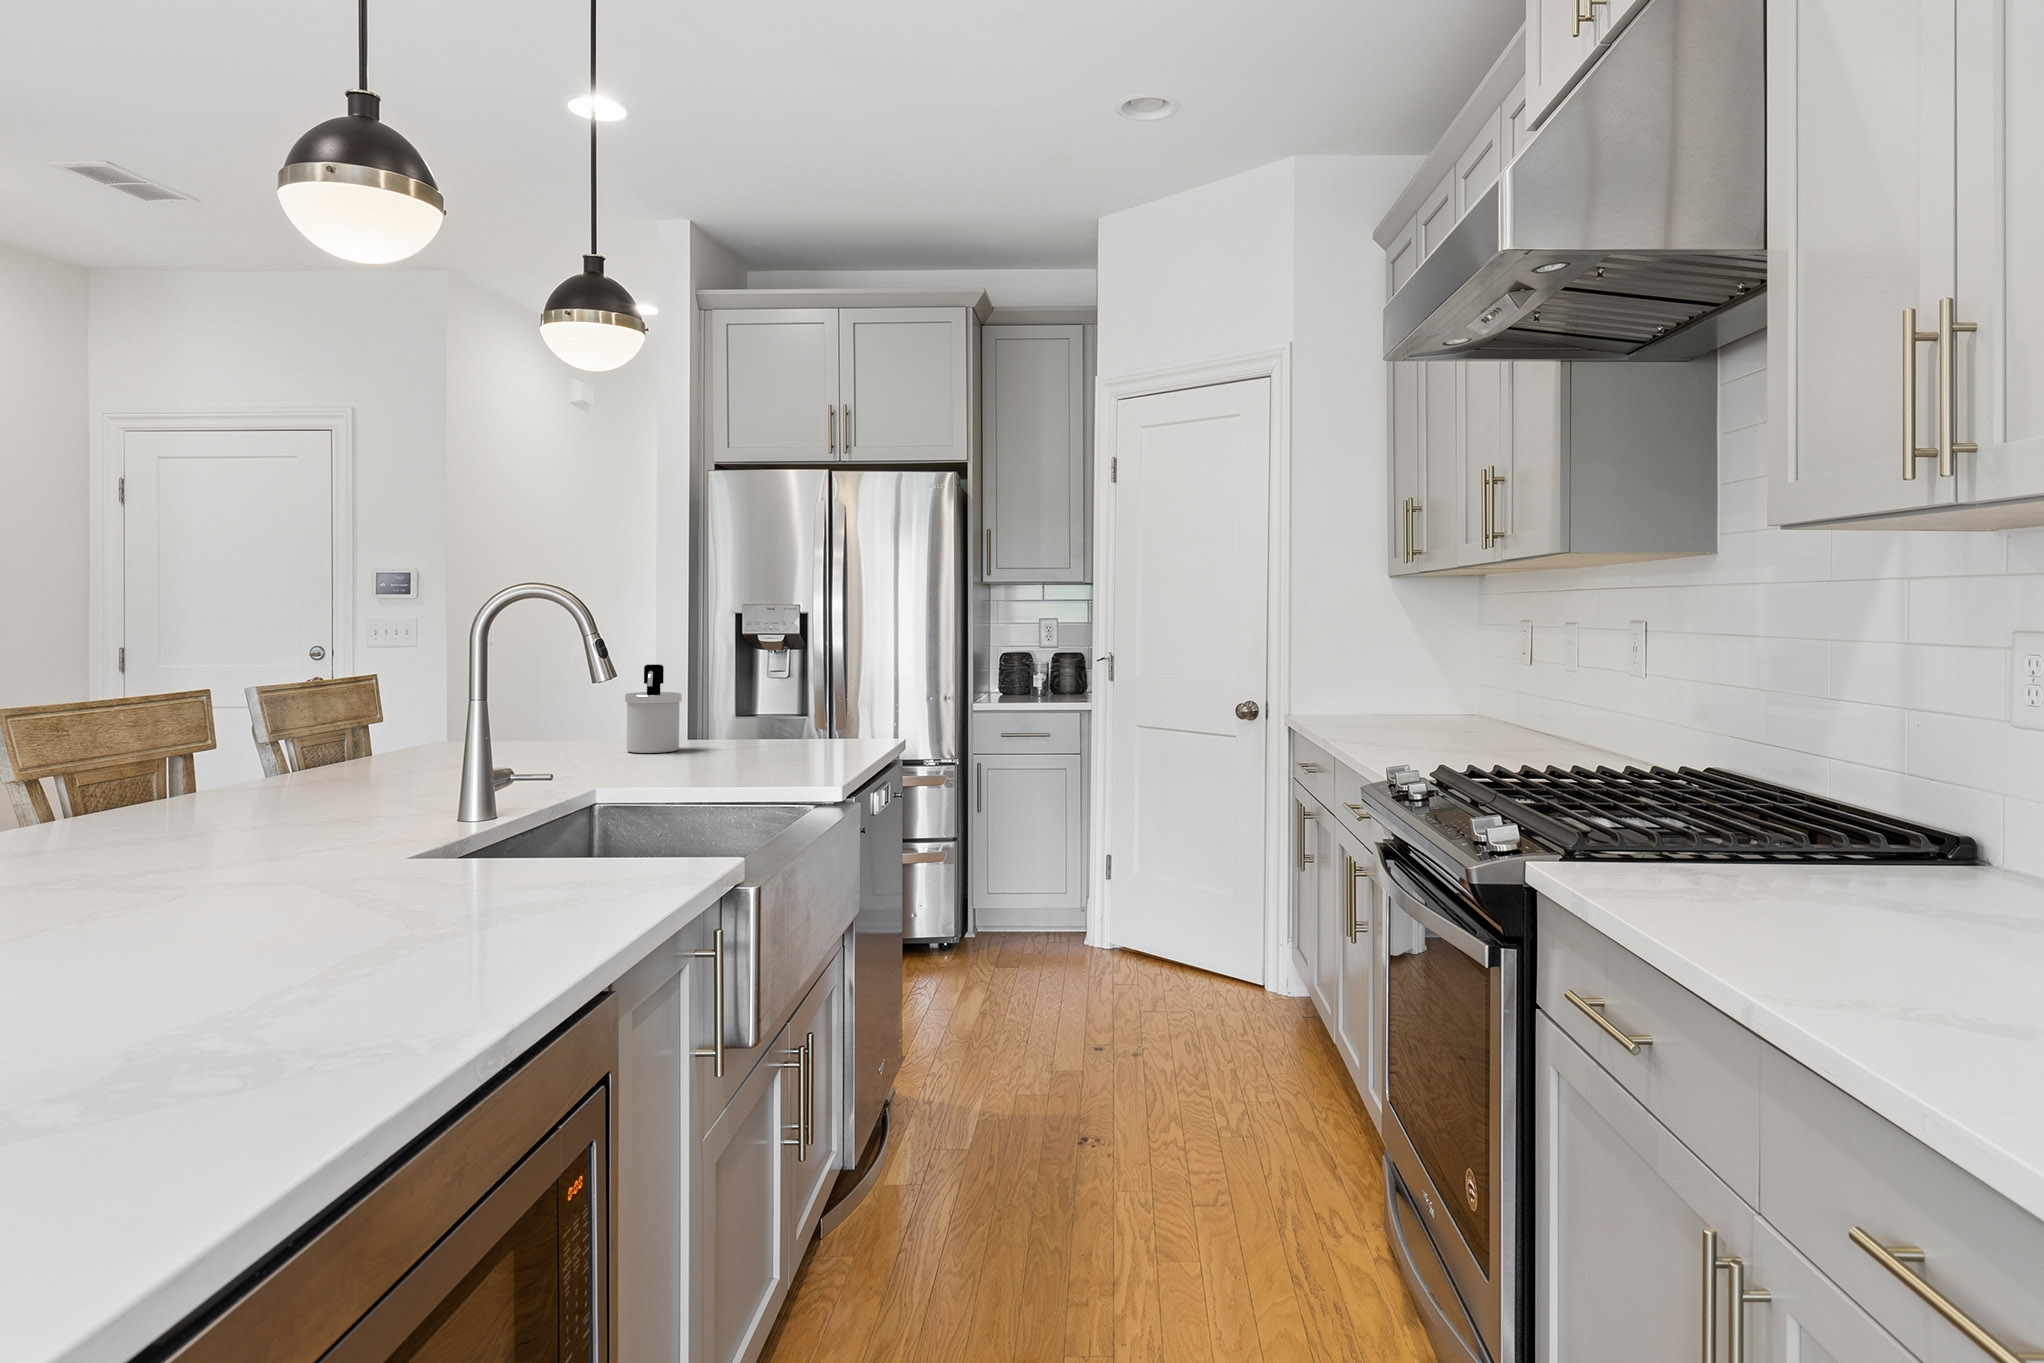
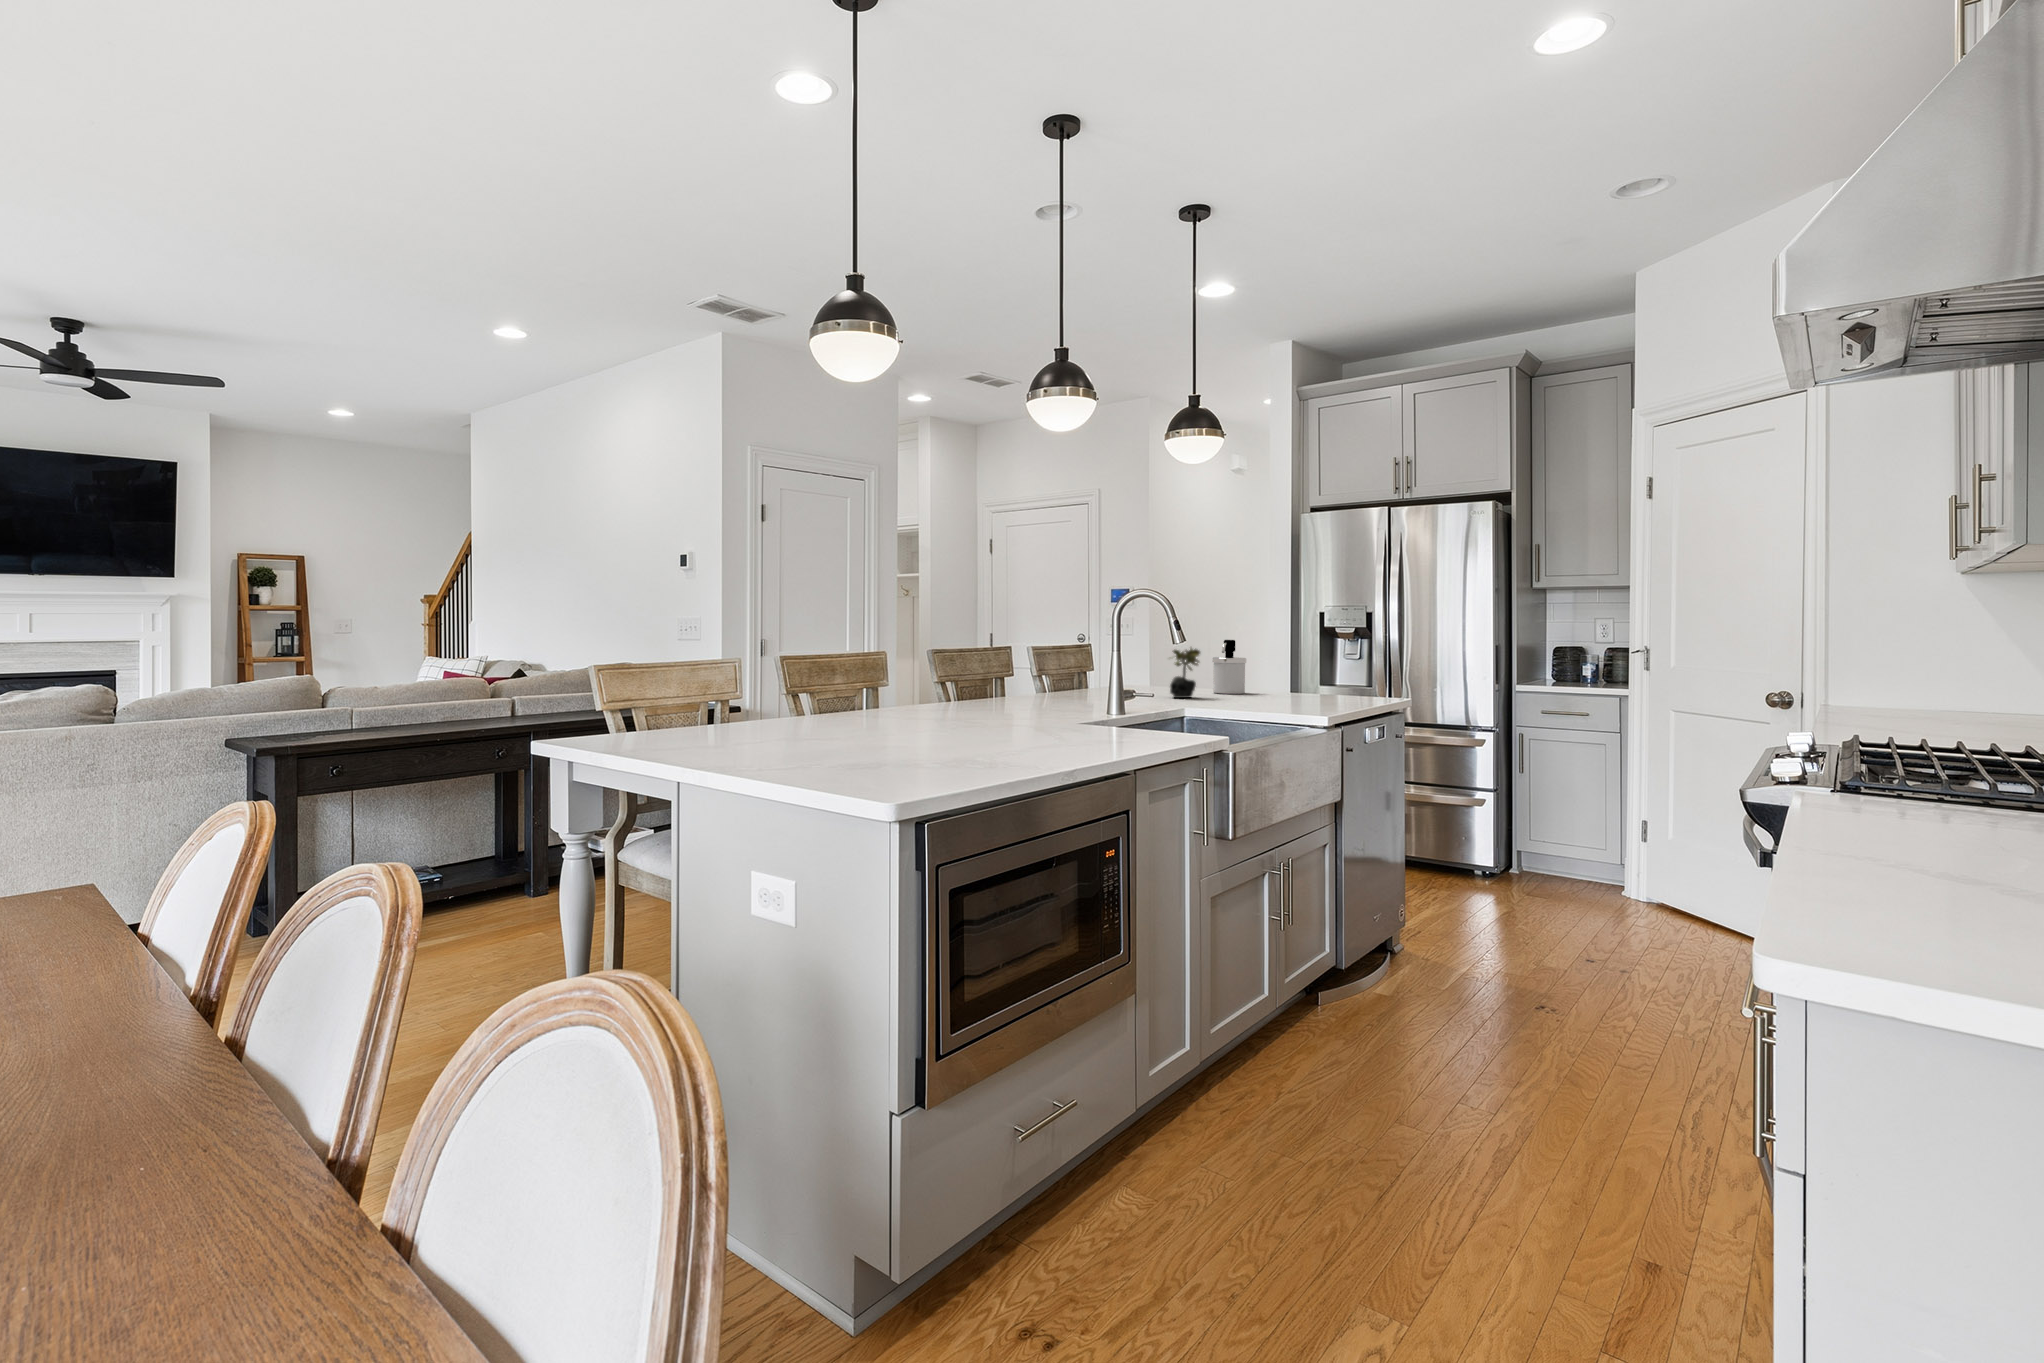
succulent plant: none [559,680,620,773] -> present [1170,648,1200,698]

